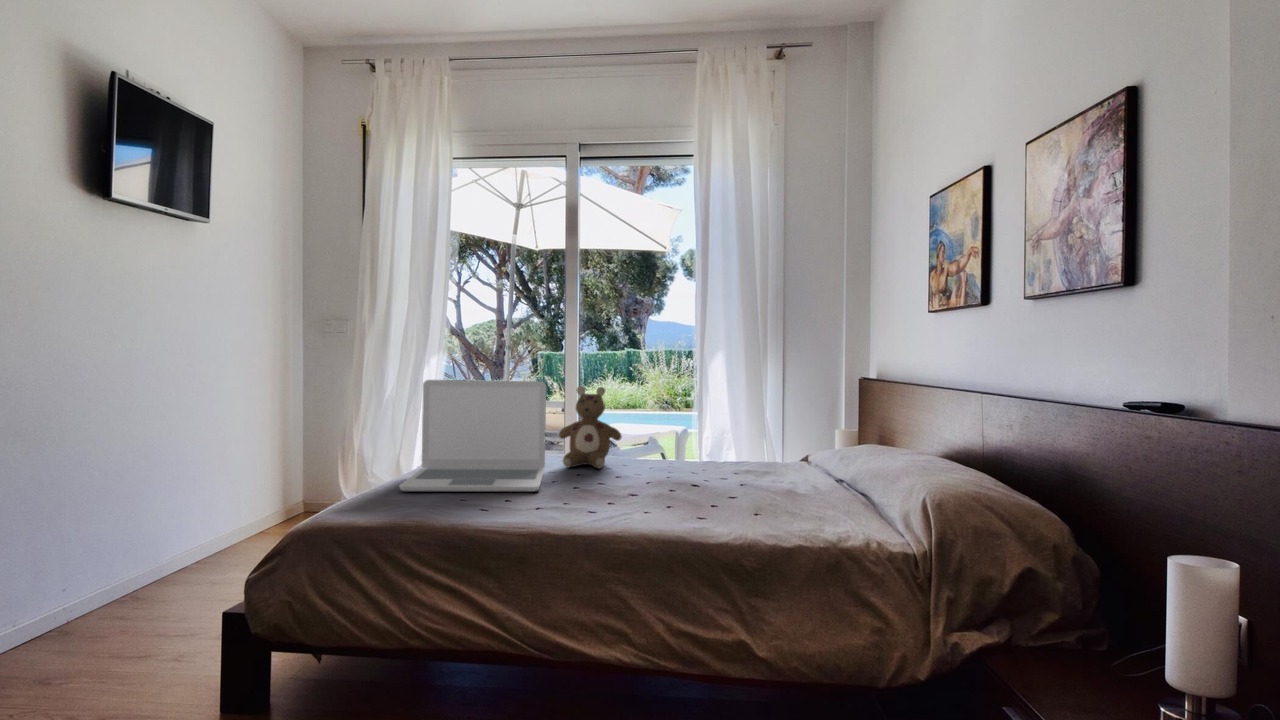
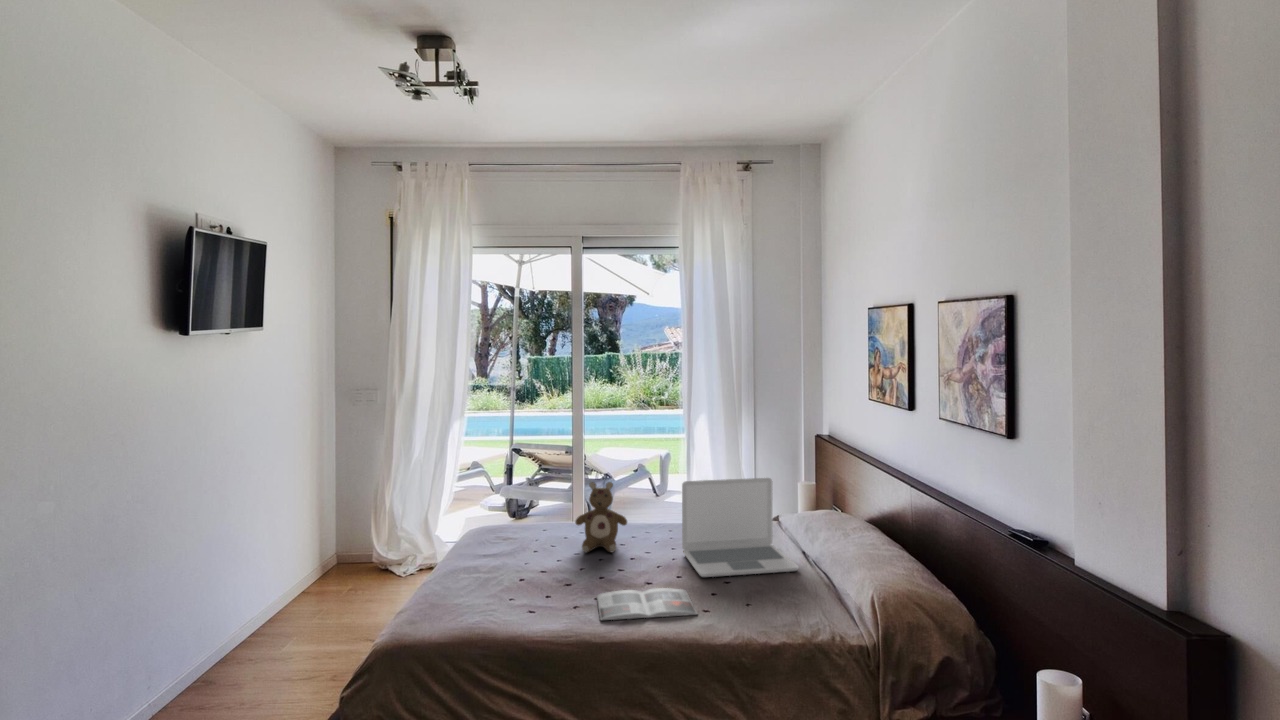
laptop: present [399,380,546,492] -> present [682,478,799,577]
magazine: none [560,493,689,517] -> present [597,588,697,620]

